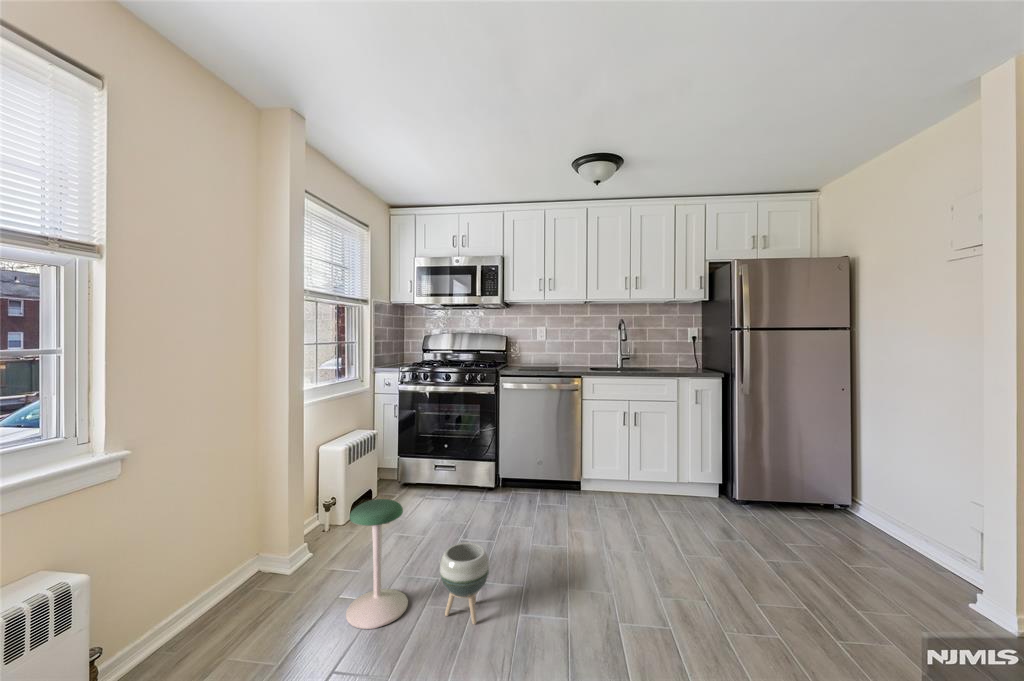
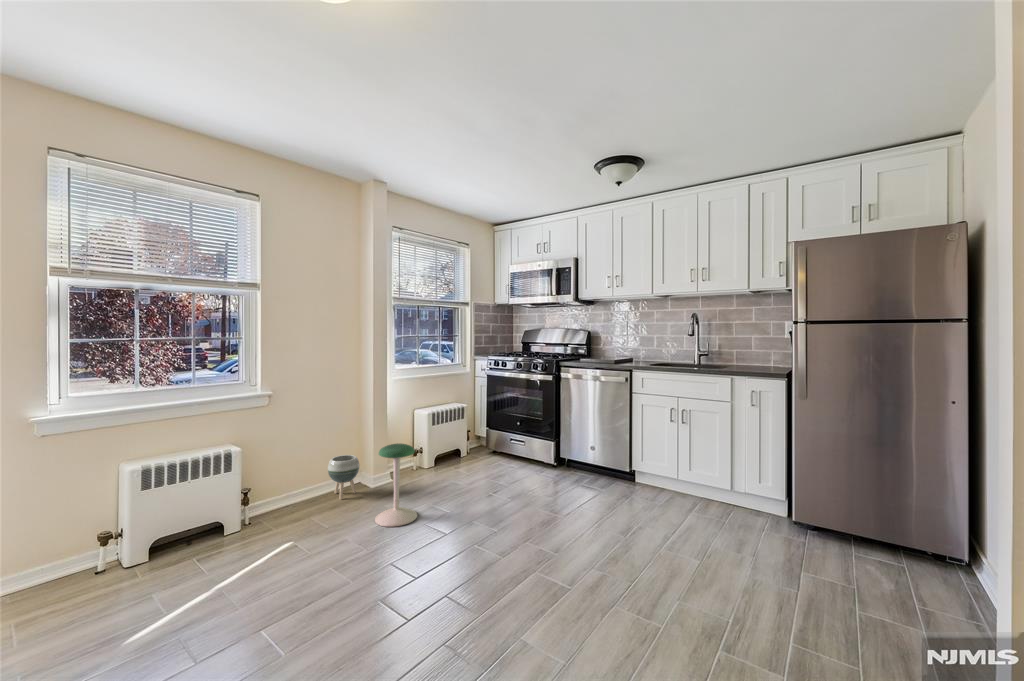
planter: present [440,542,490,624] -> present [328,455,360,499]

